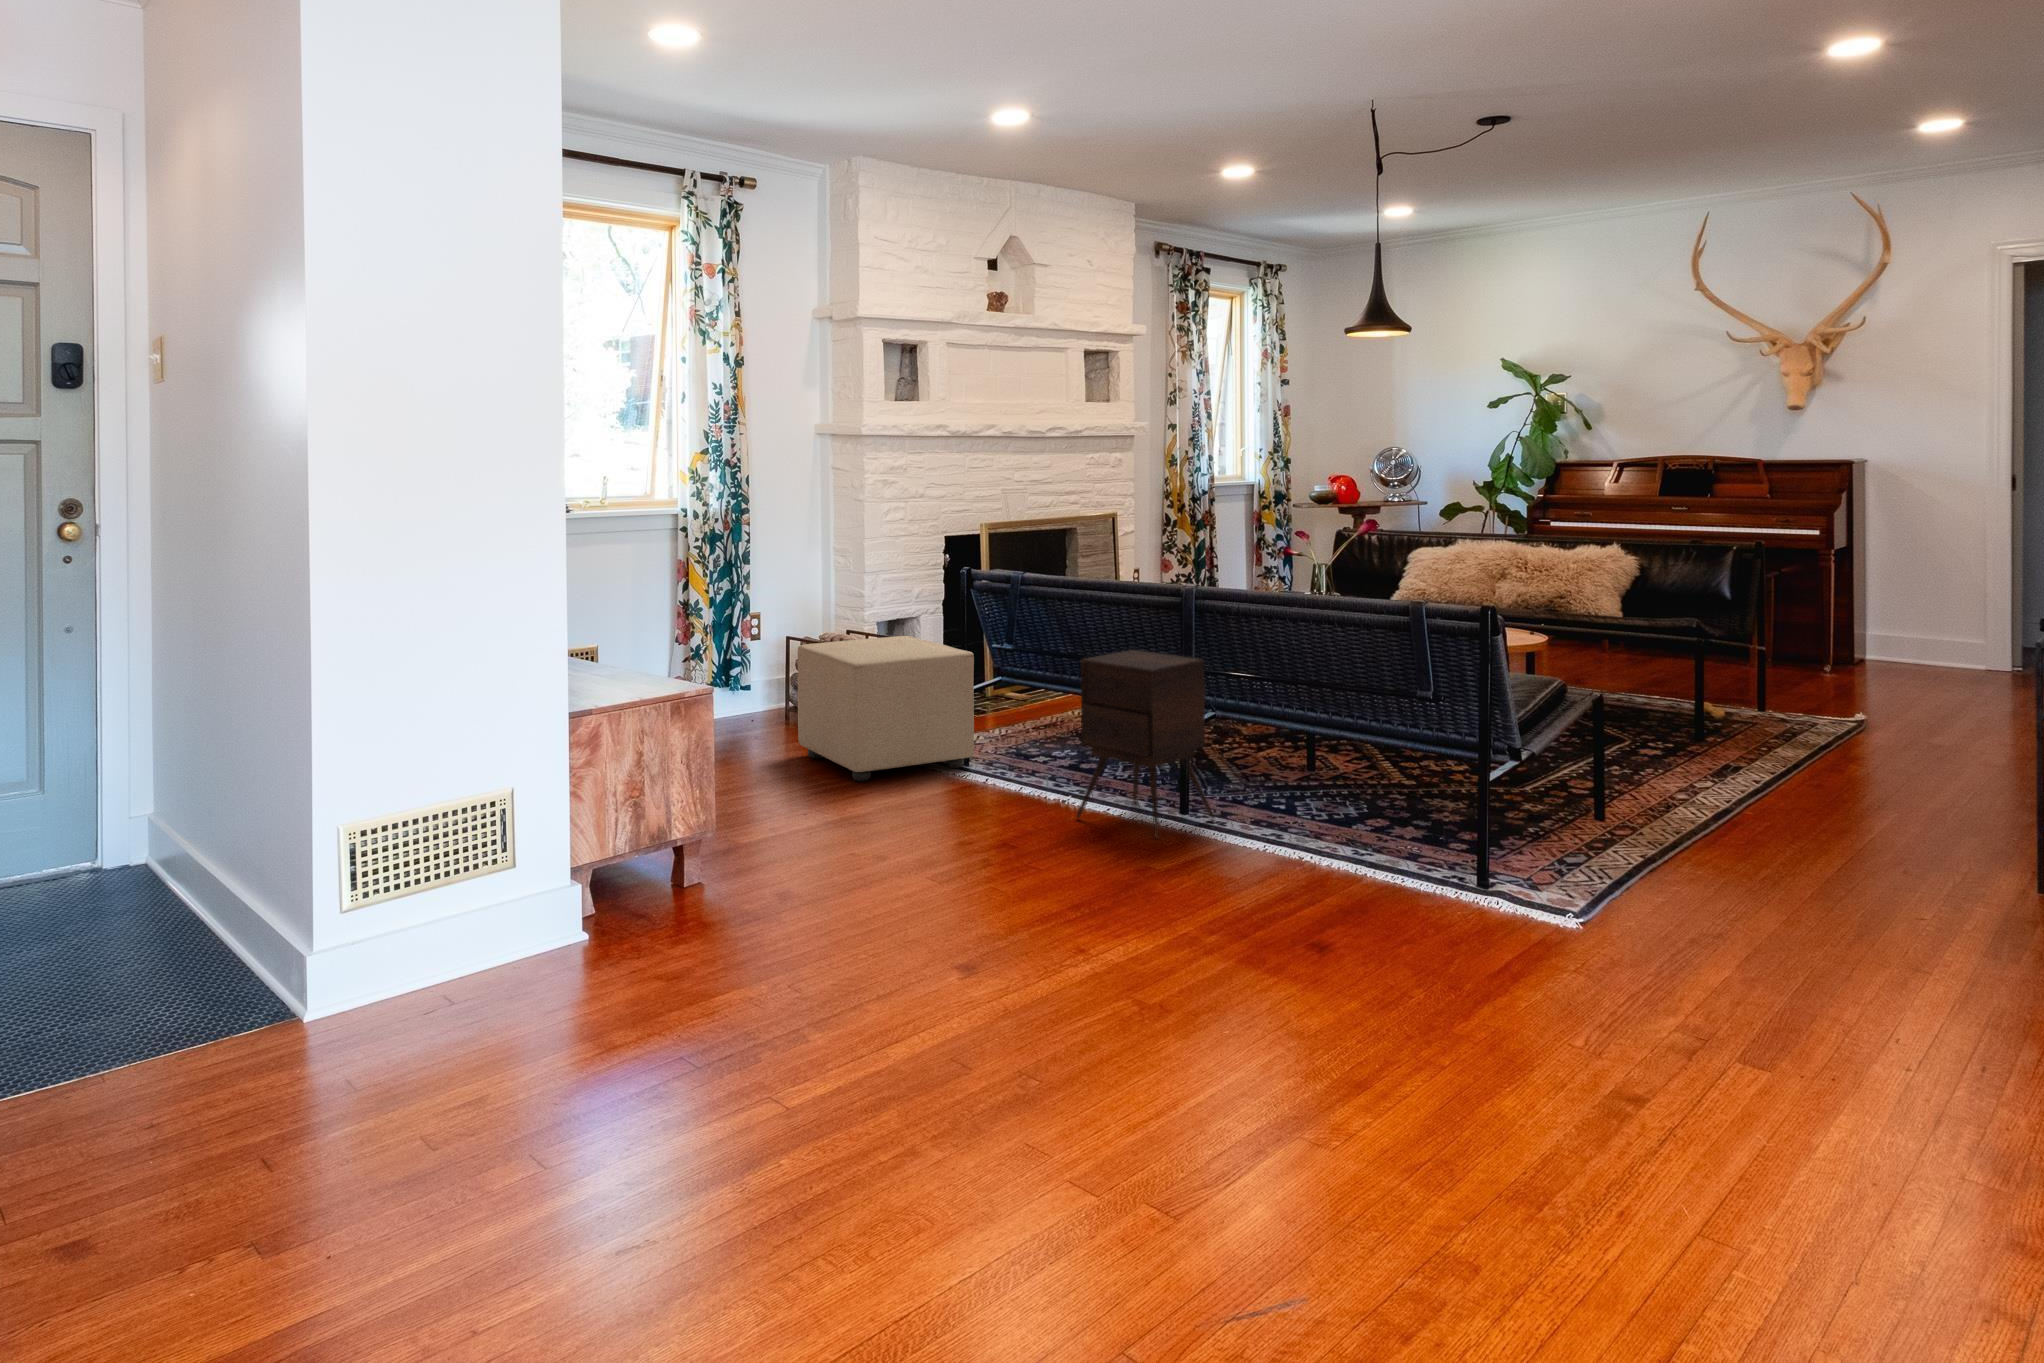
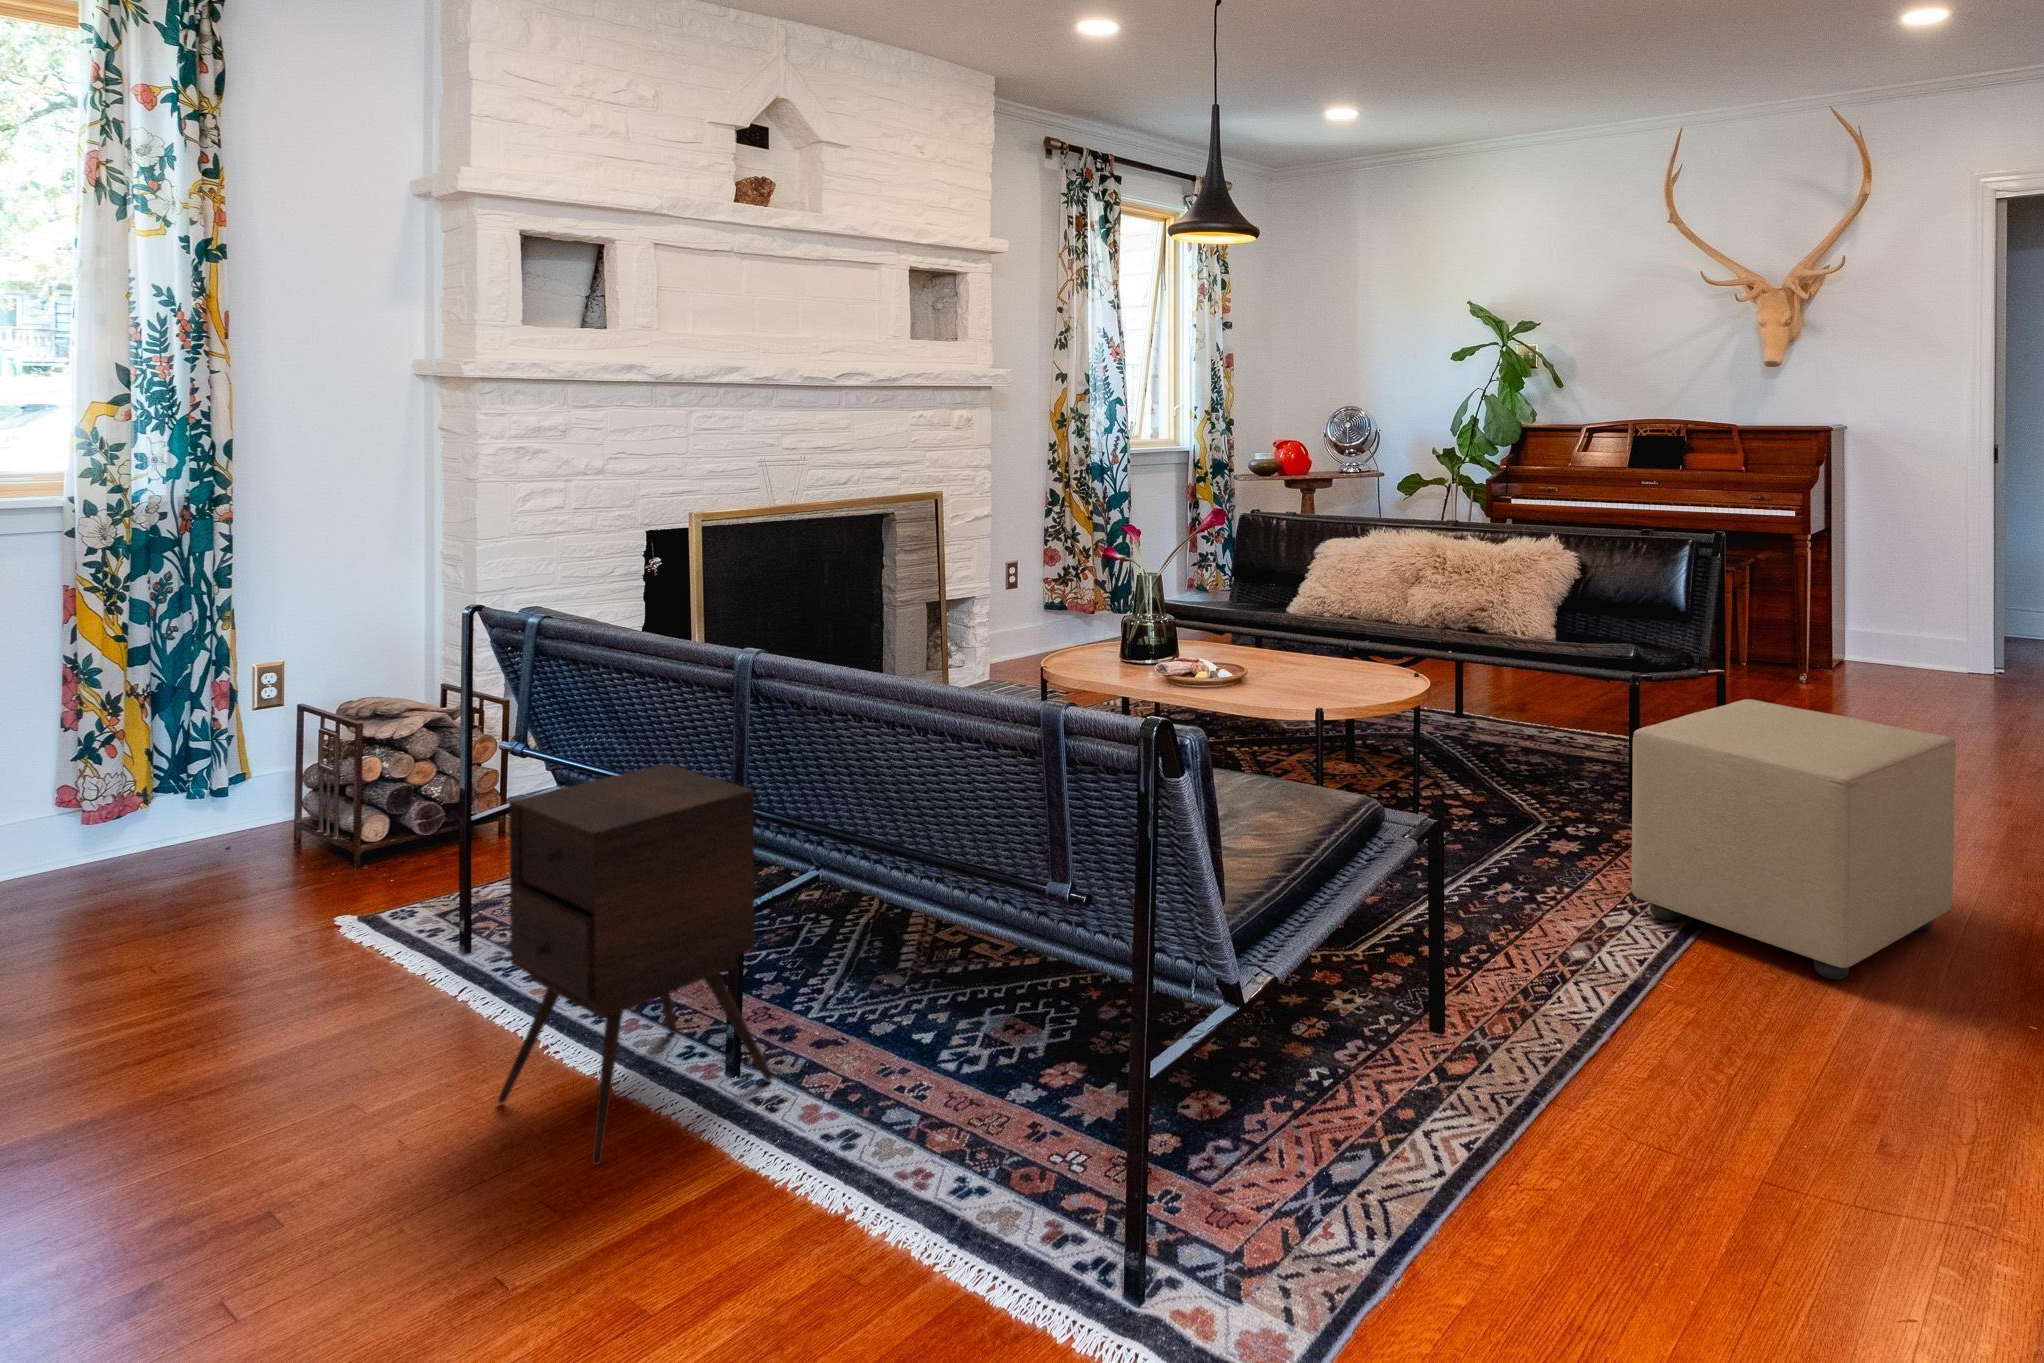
ottoman: present [798,636,974,781] -> present [1632,699,1956,980]

